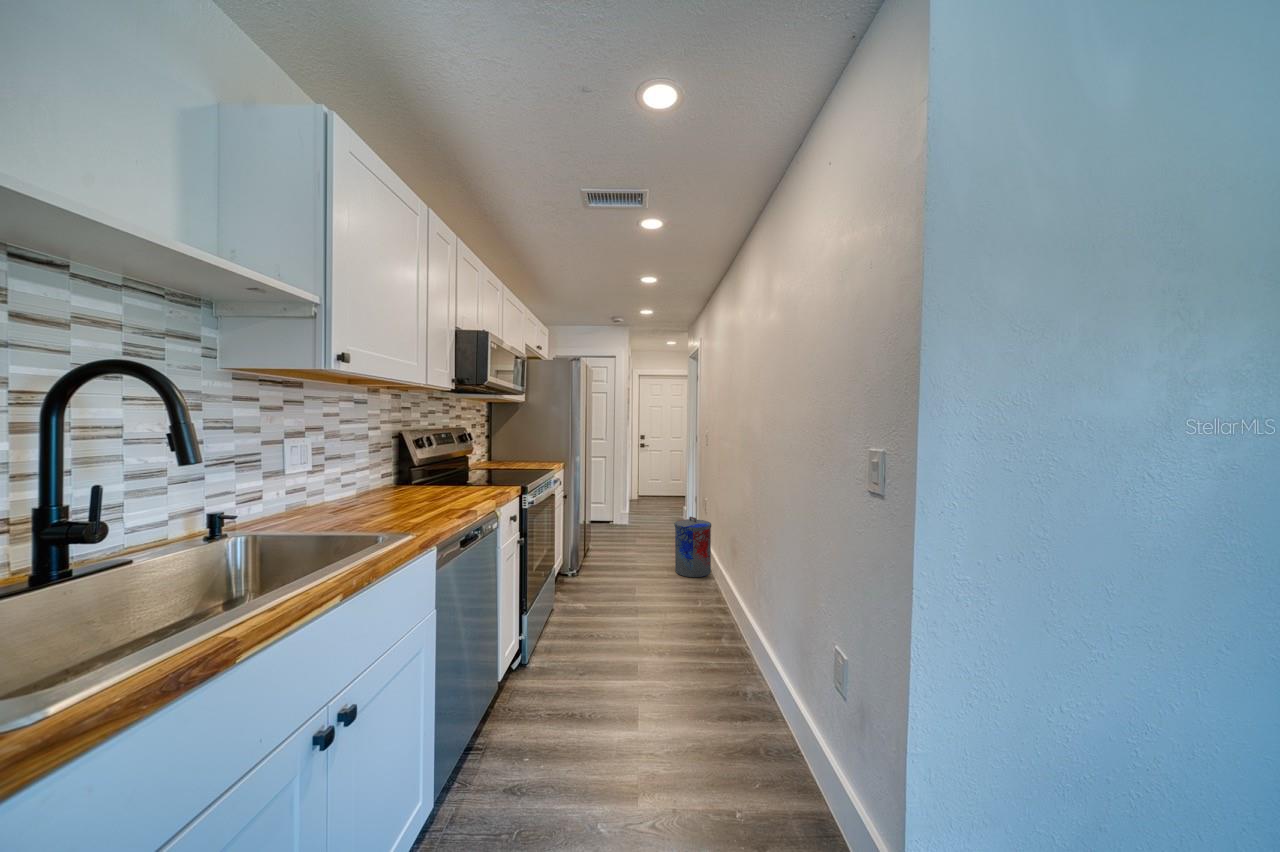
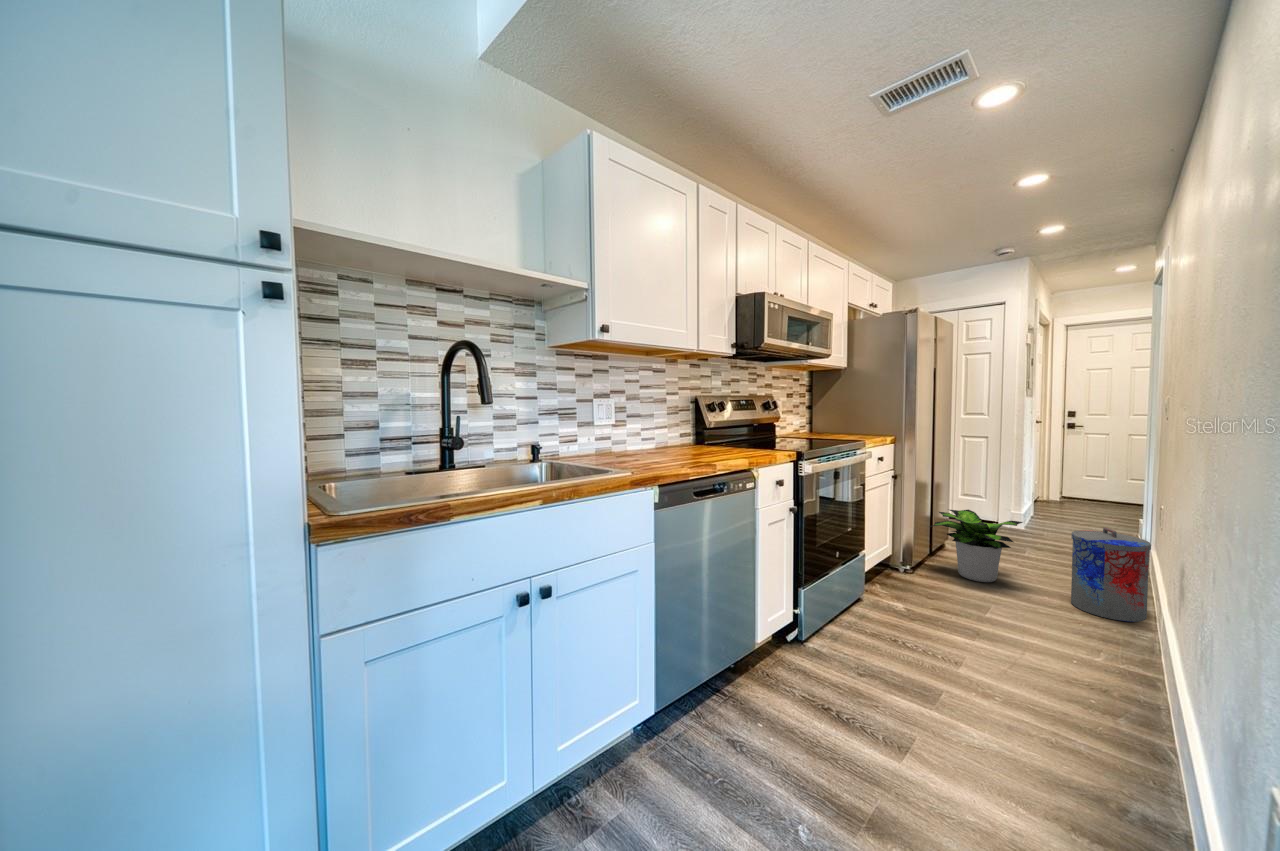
potted plant: none [588,517,648,572] -> present [933,510,1023,582]

